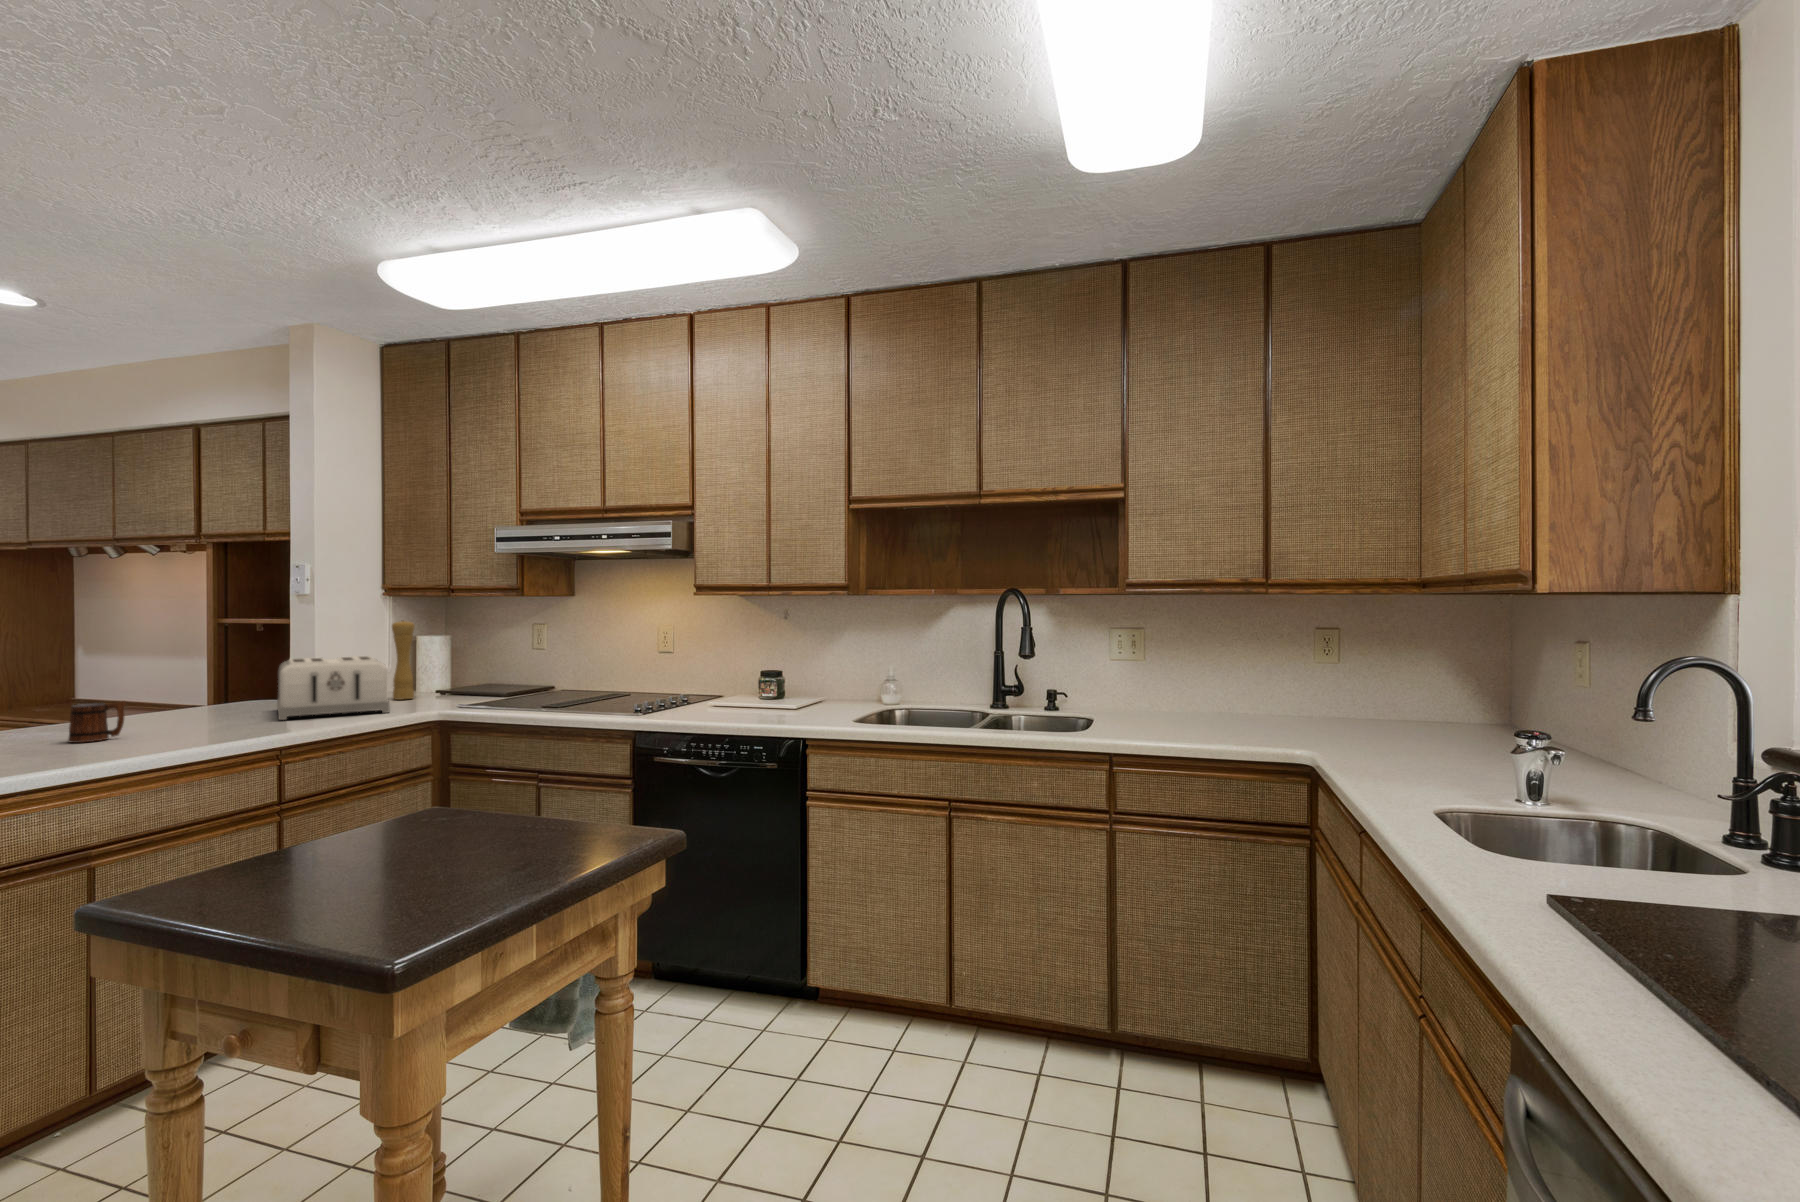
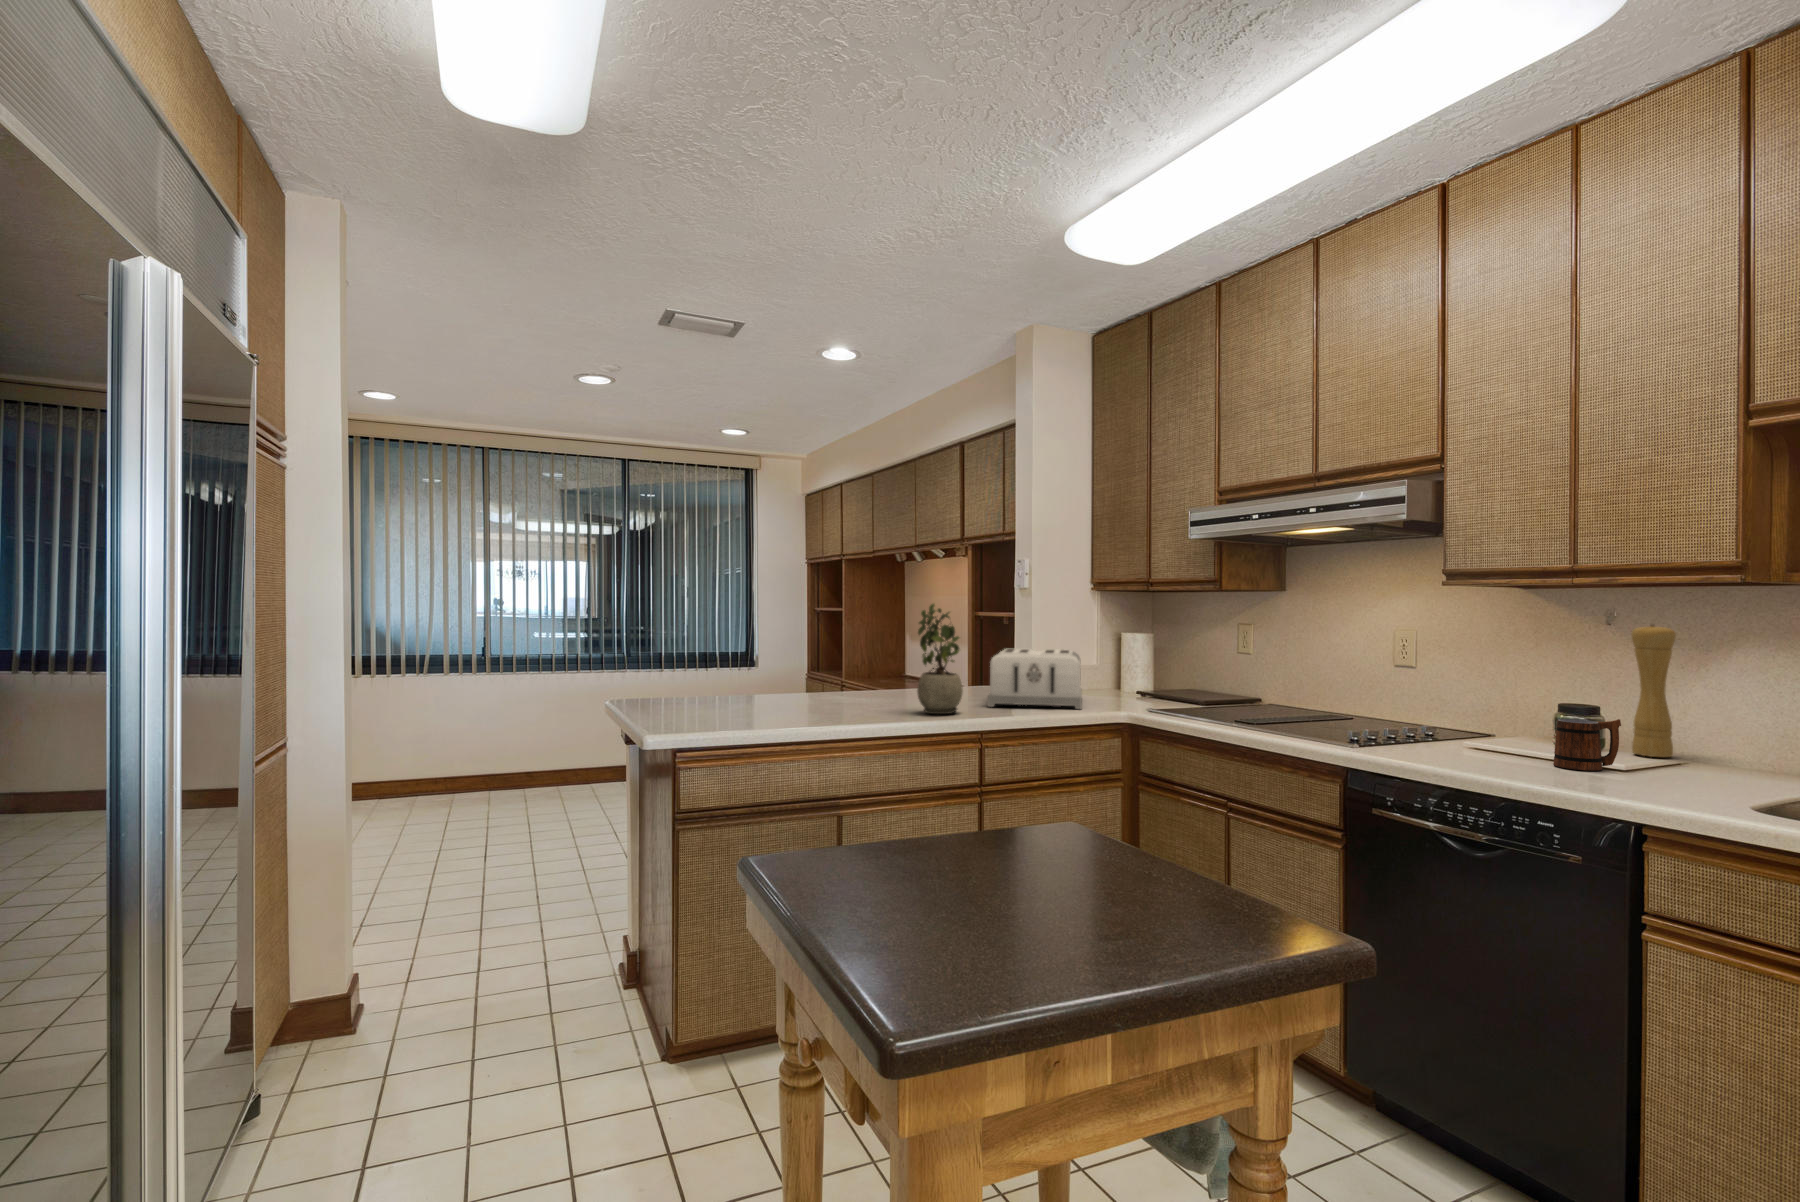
potted plant: none [191,613,258,734] -> present [917,604,963,714]
pepper mill: present [392,621,415,700] -> present [1631,625,1676,757]
mug: present [68,701,126,743] -> present [1554,719,1621,771]

